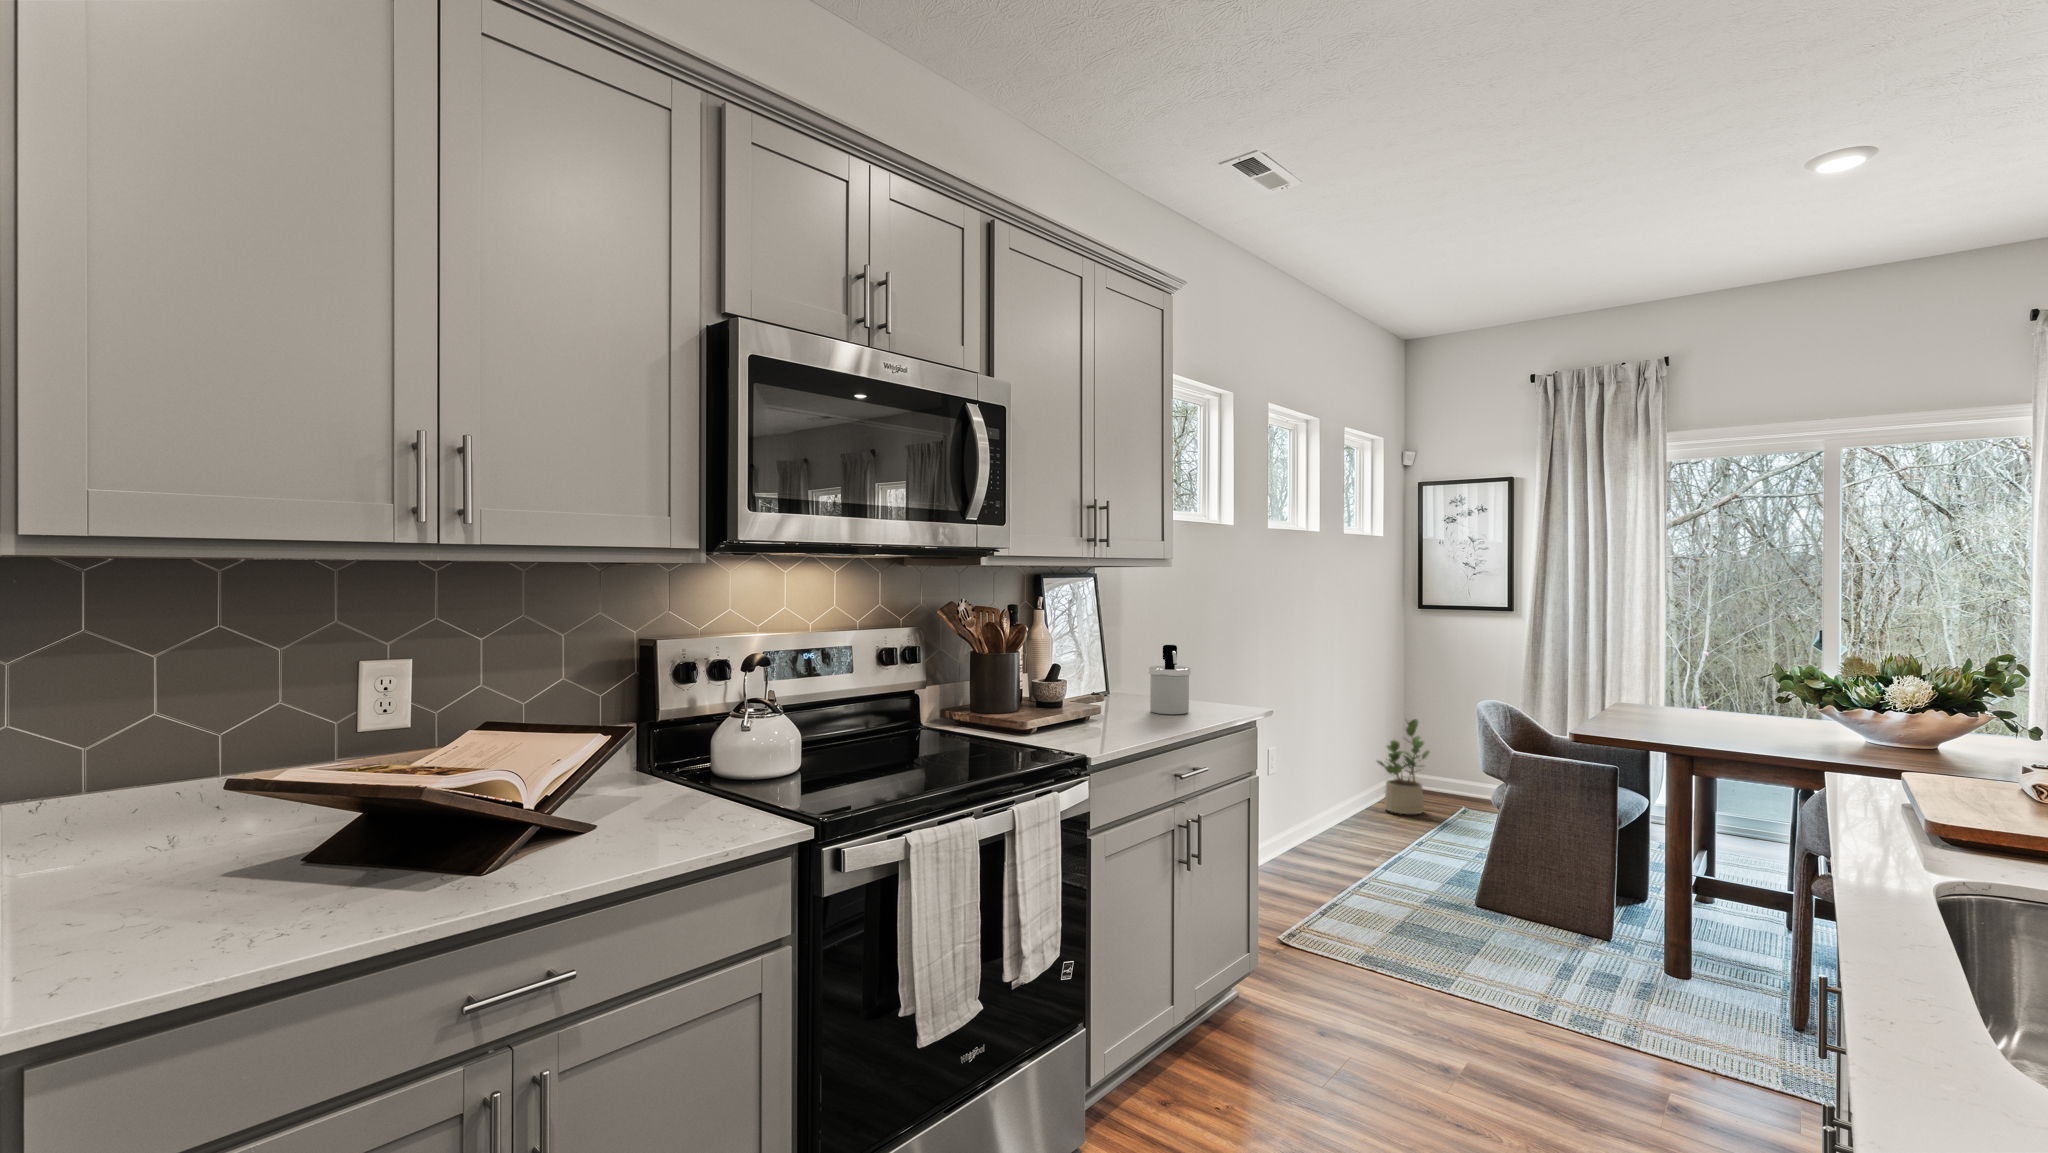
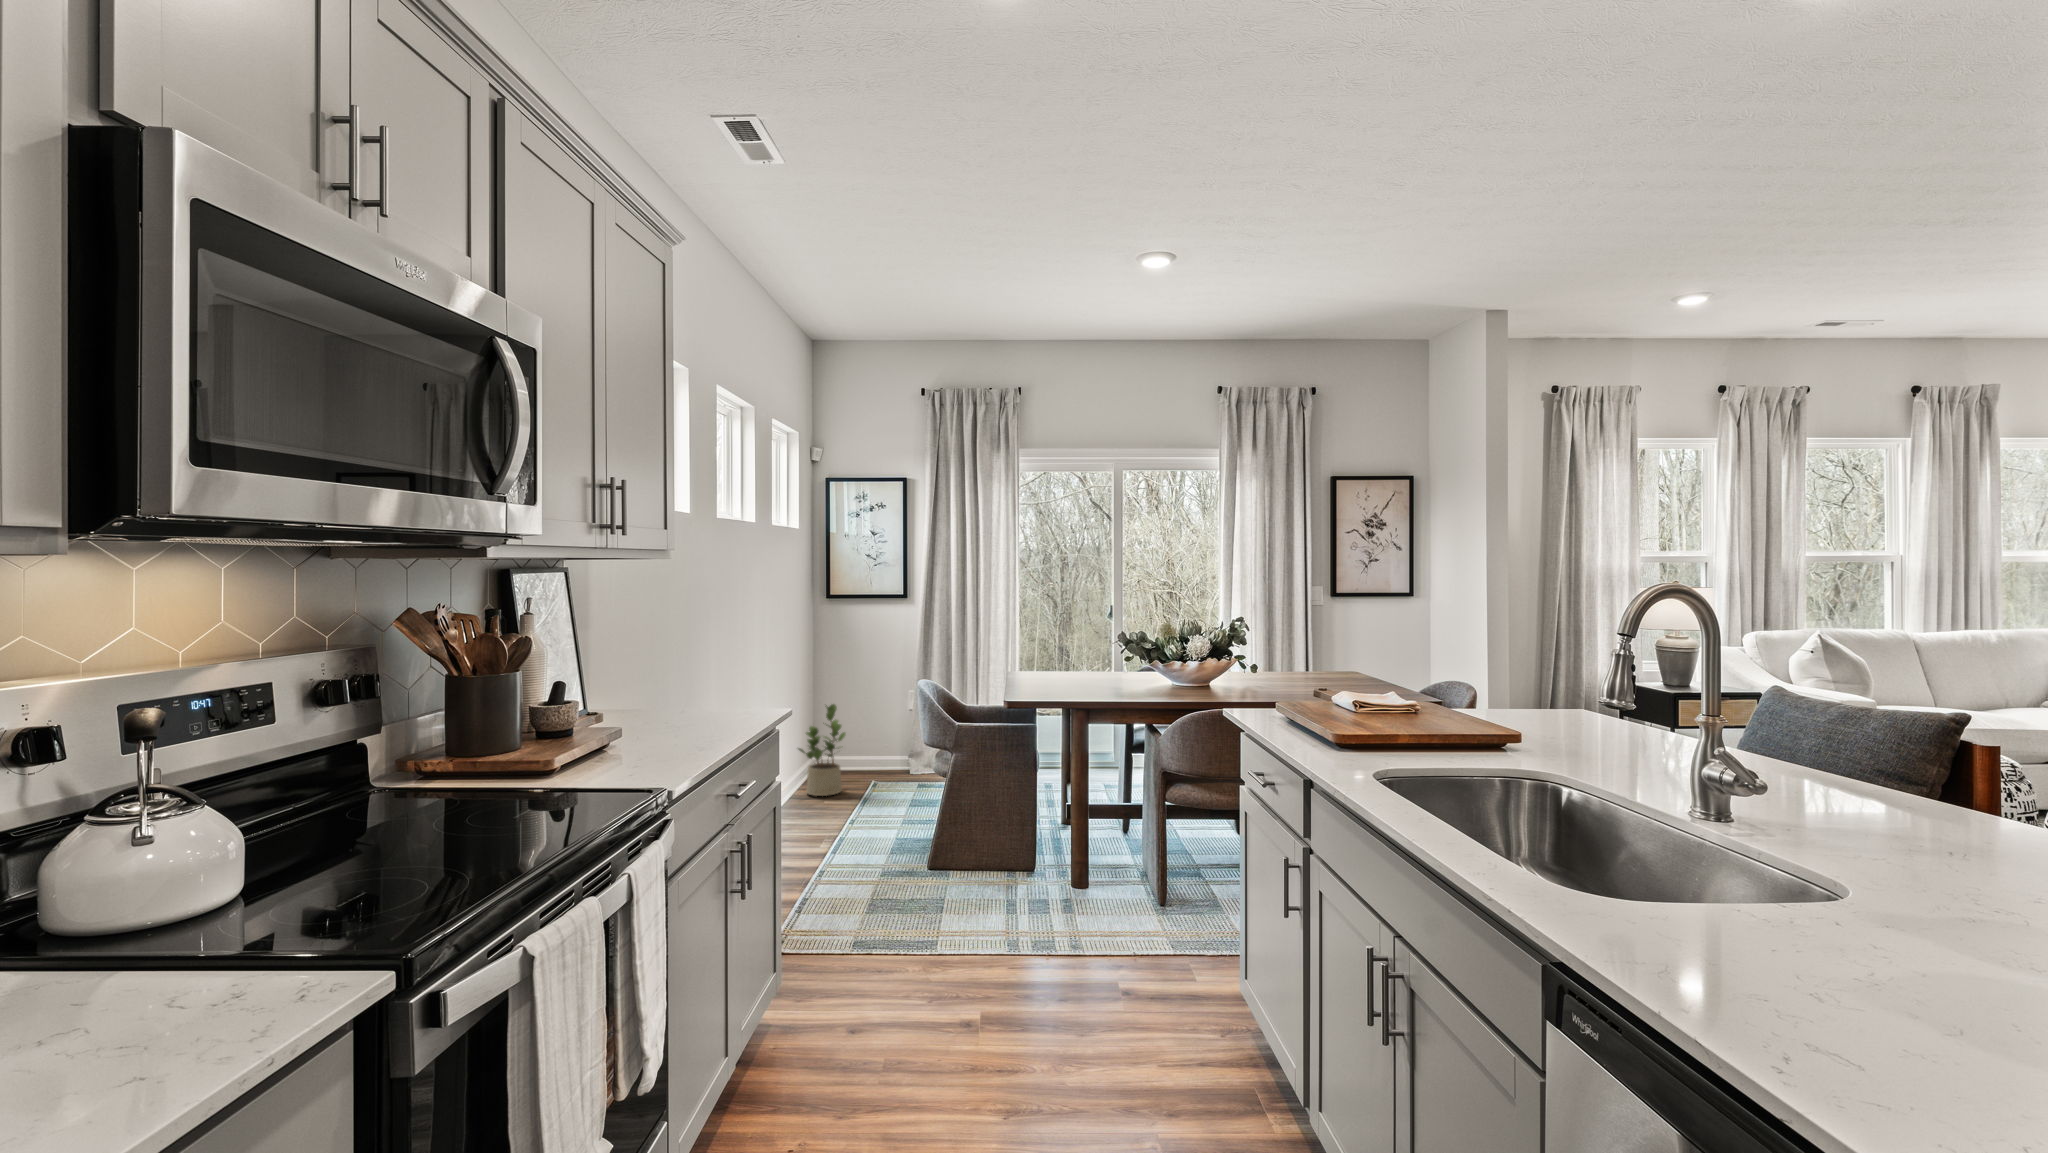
soap dispenser: present [1149,645,1190,714] -> none [666,649,716,728]

